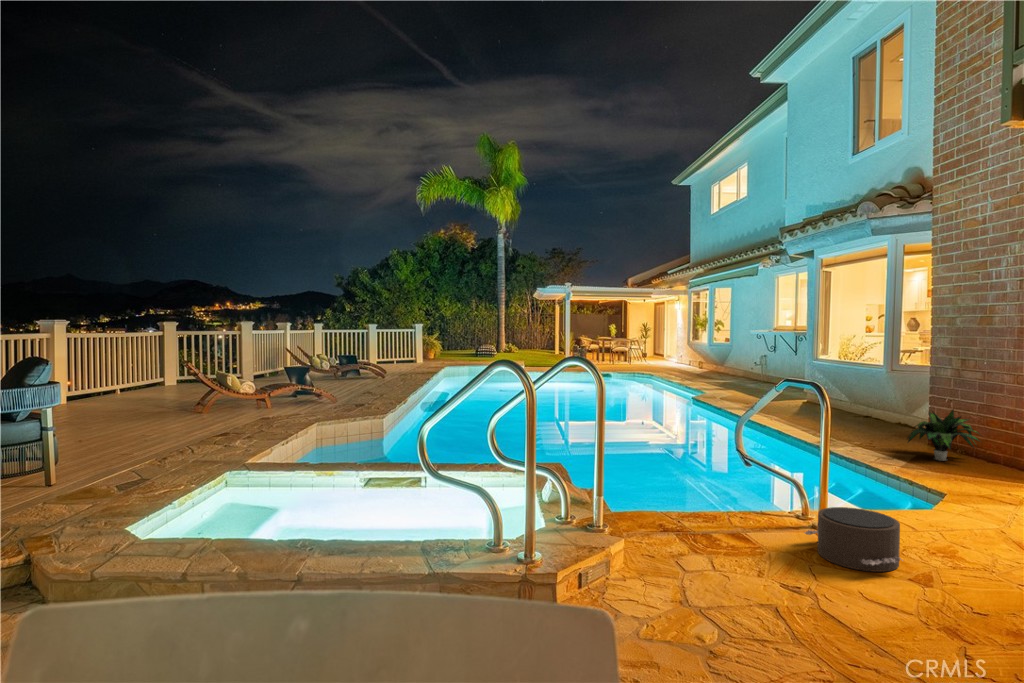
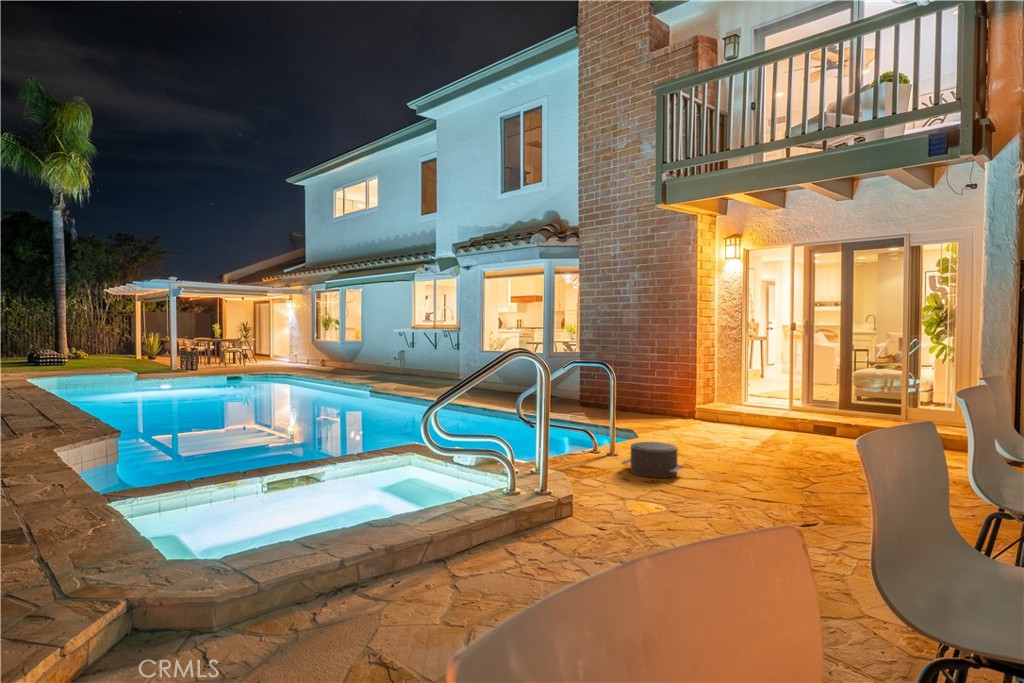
potted plant: present [907,410,980,461] -> none [578,379,623,414]

